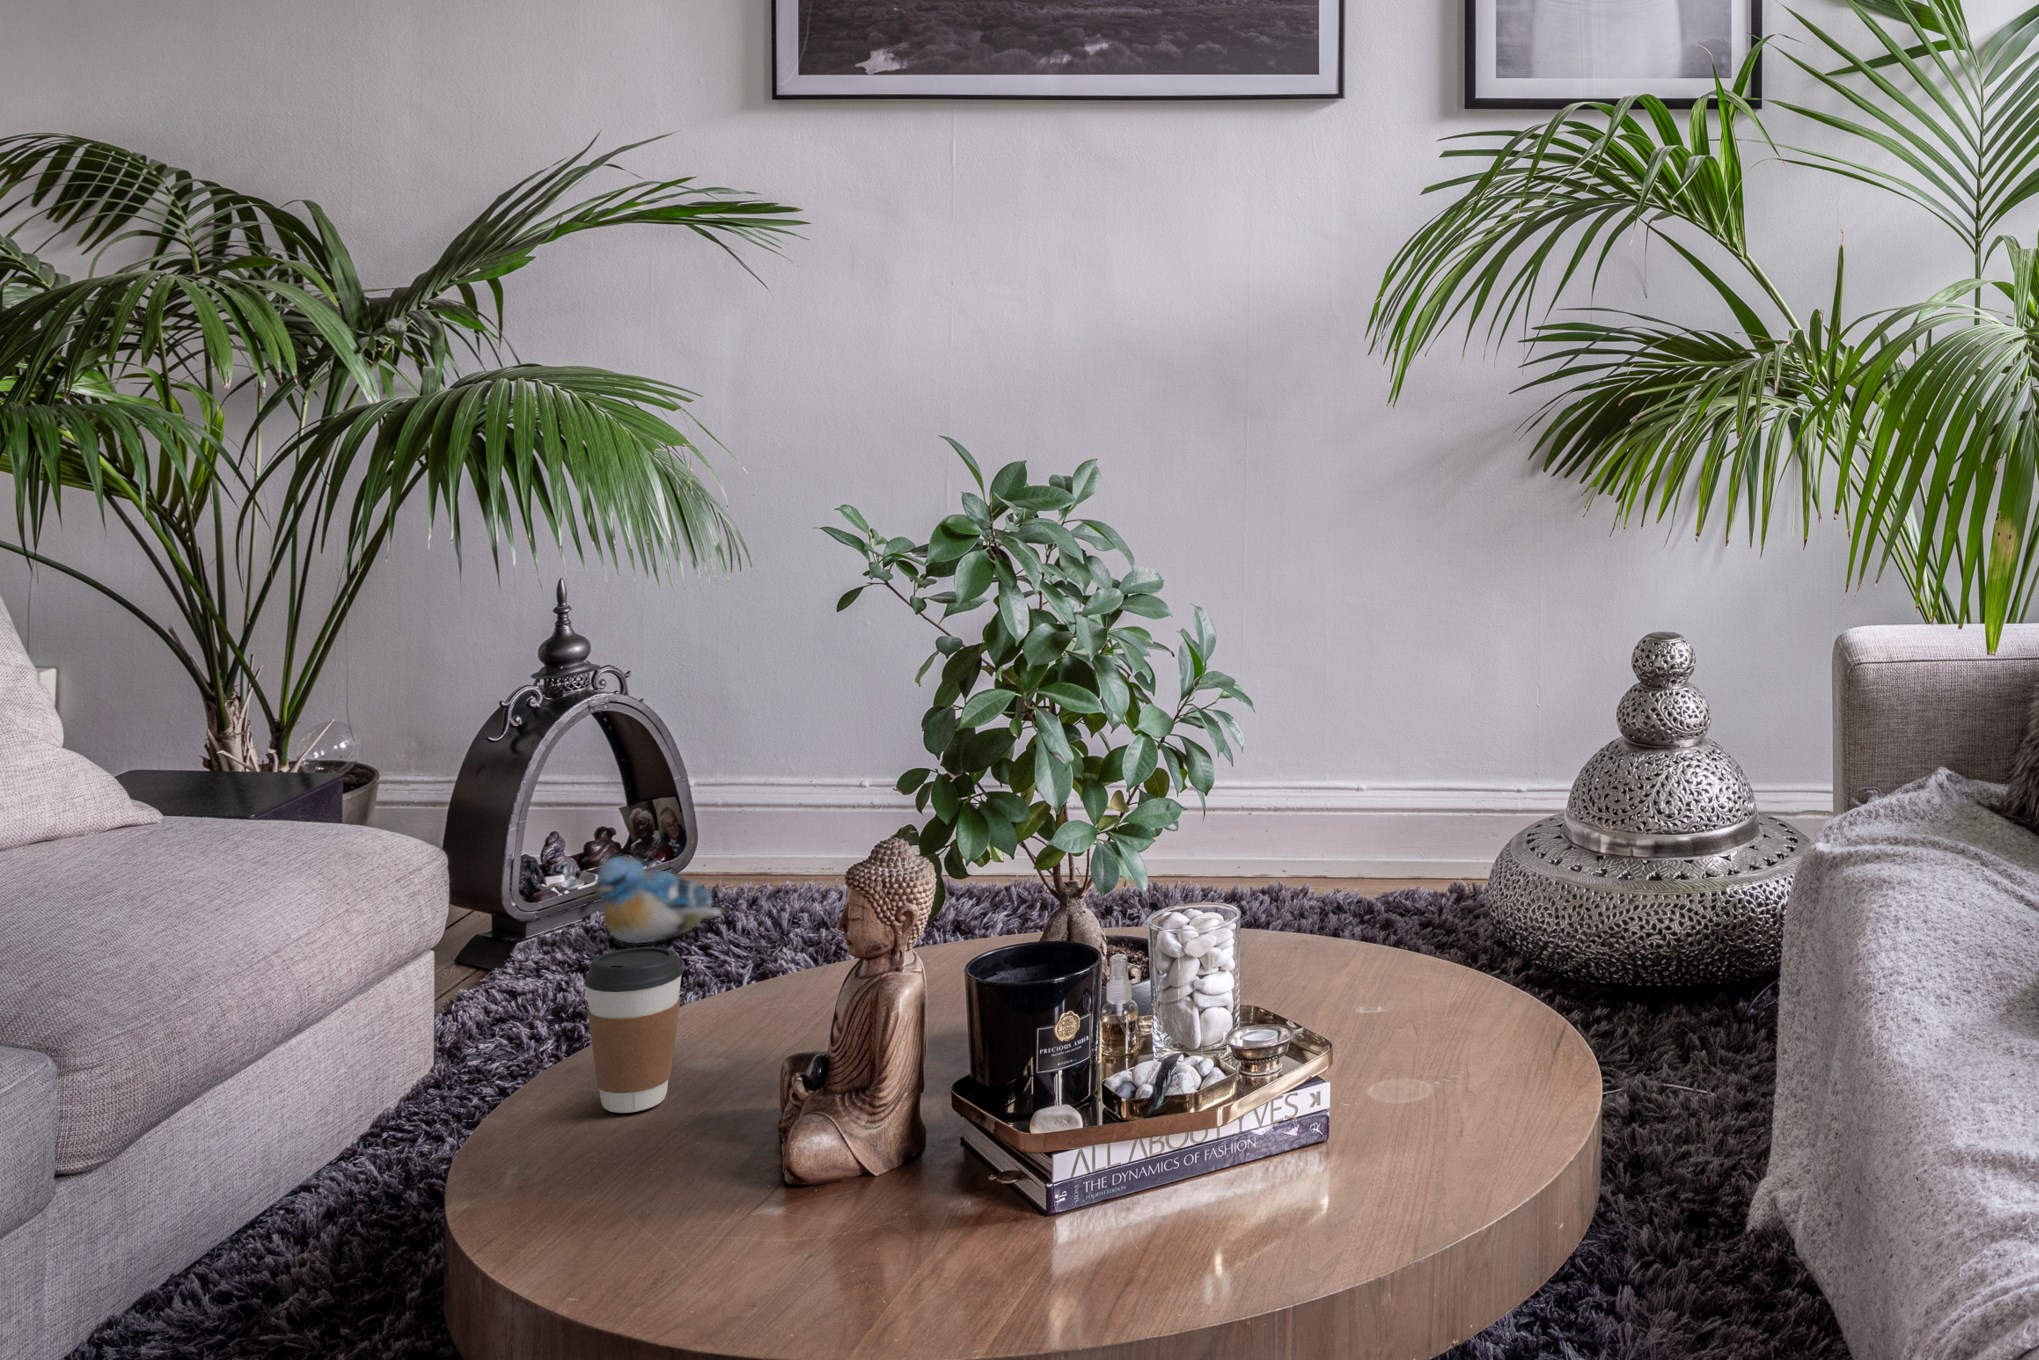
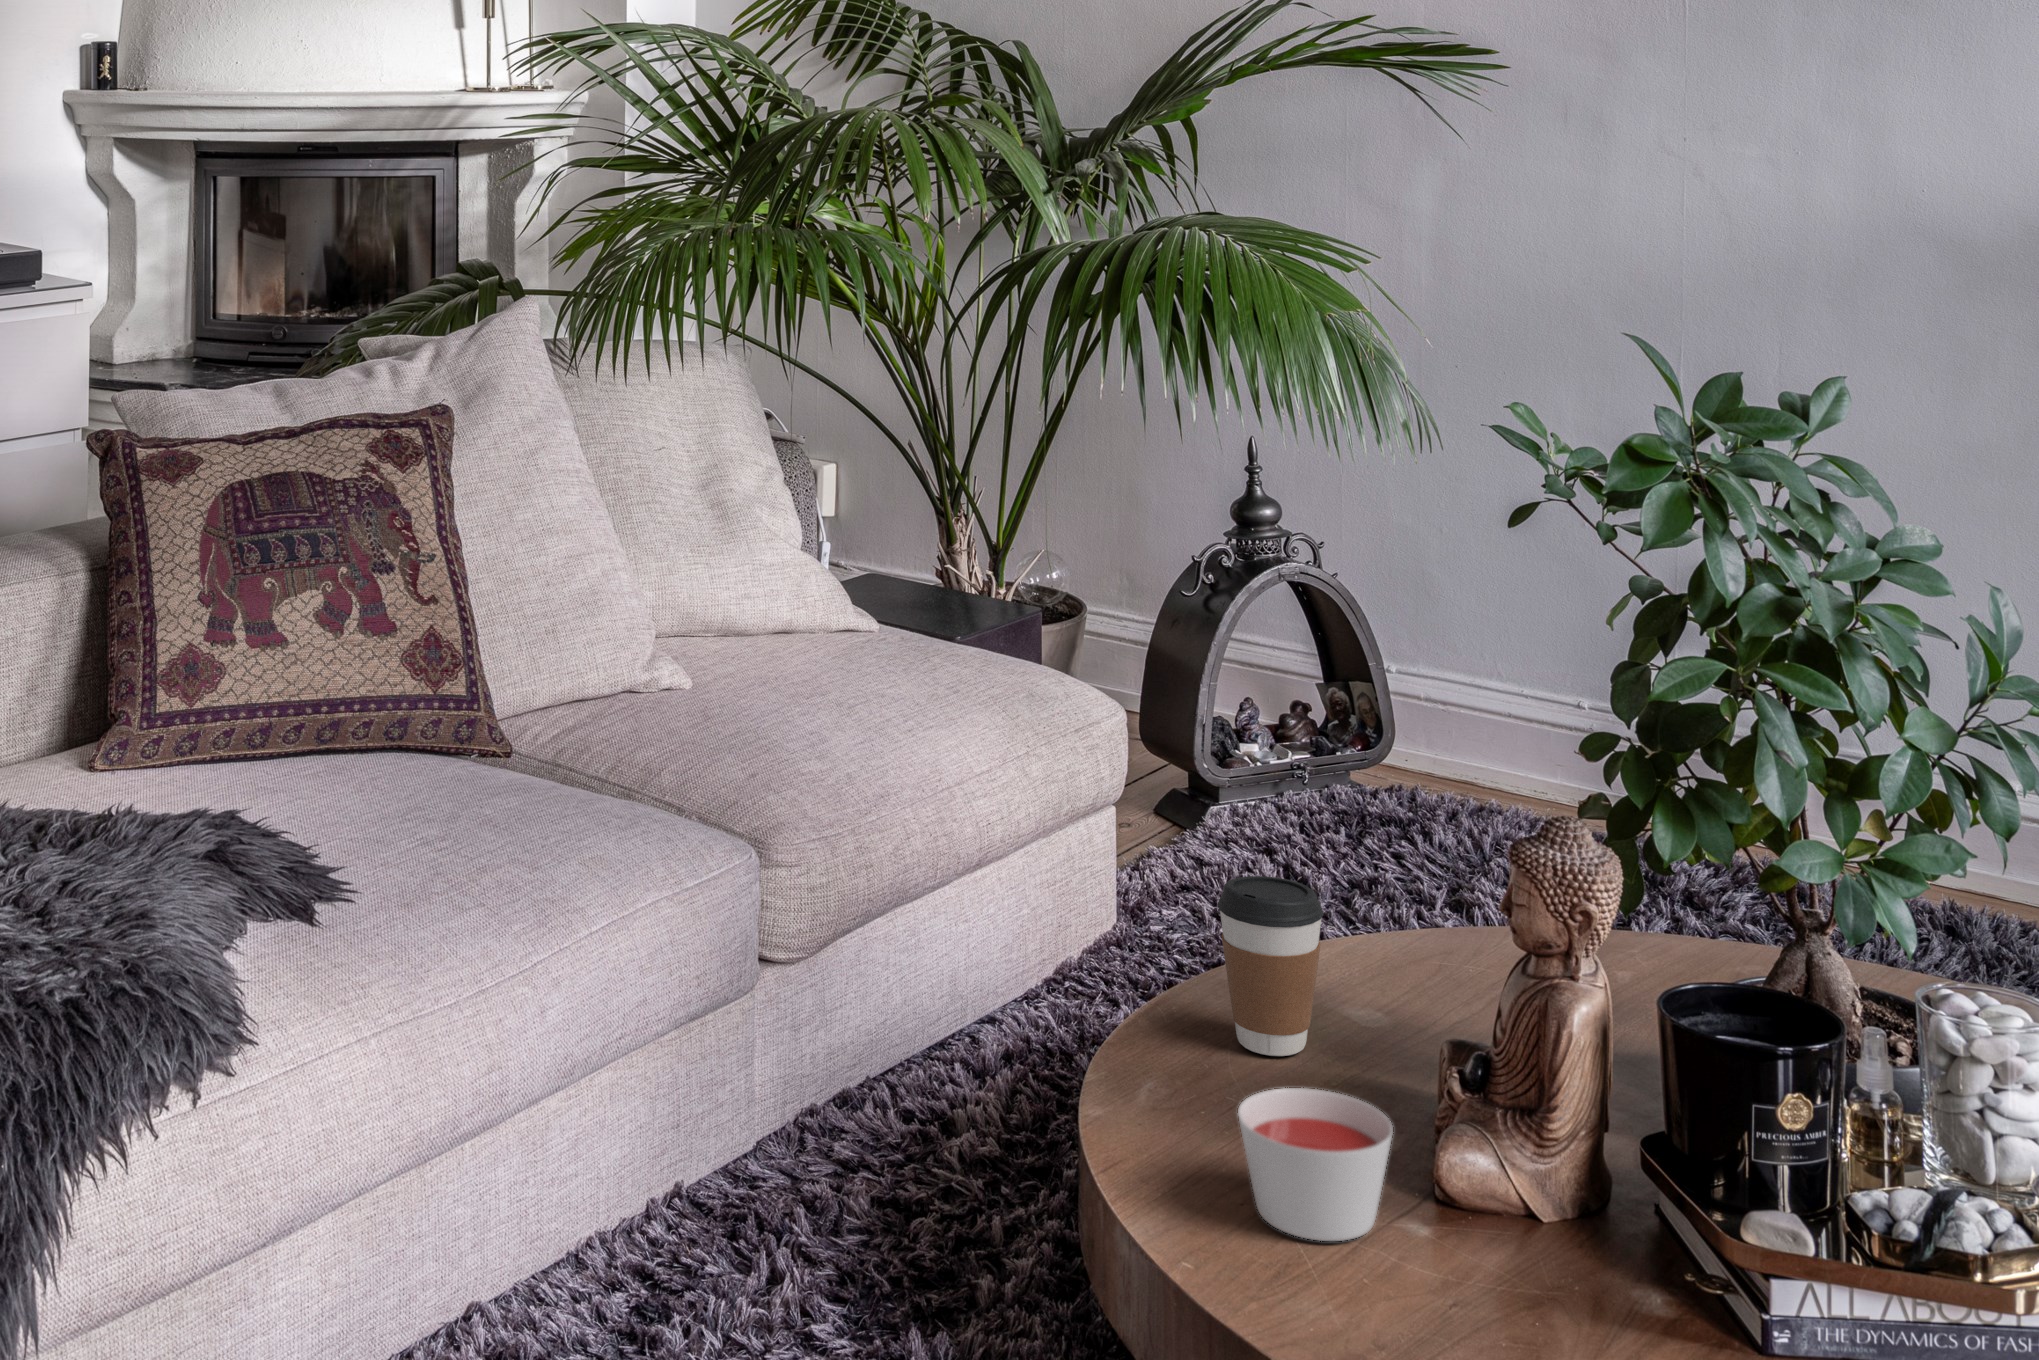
plush toy: present [592,856,725,943] -> none [1277,739,1424,837]
candle: none [624,1113,763,1249] -> present [1238,1088,1393,1241]

